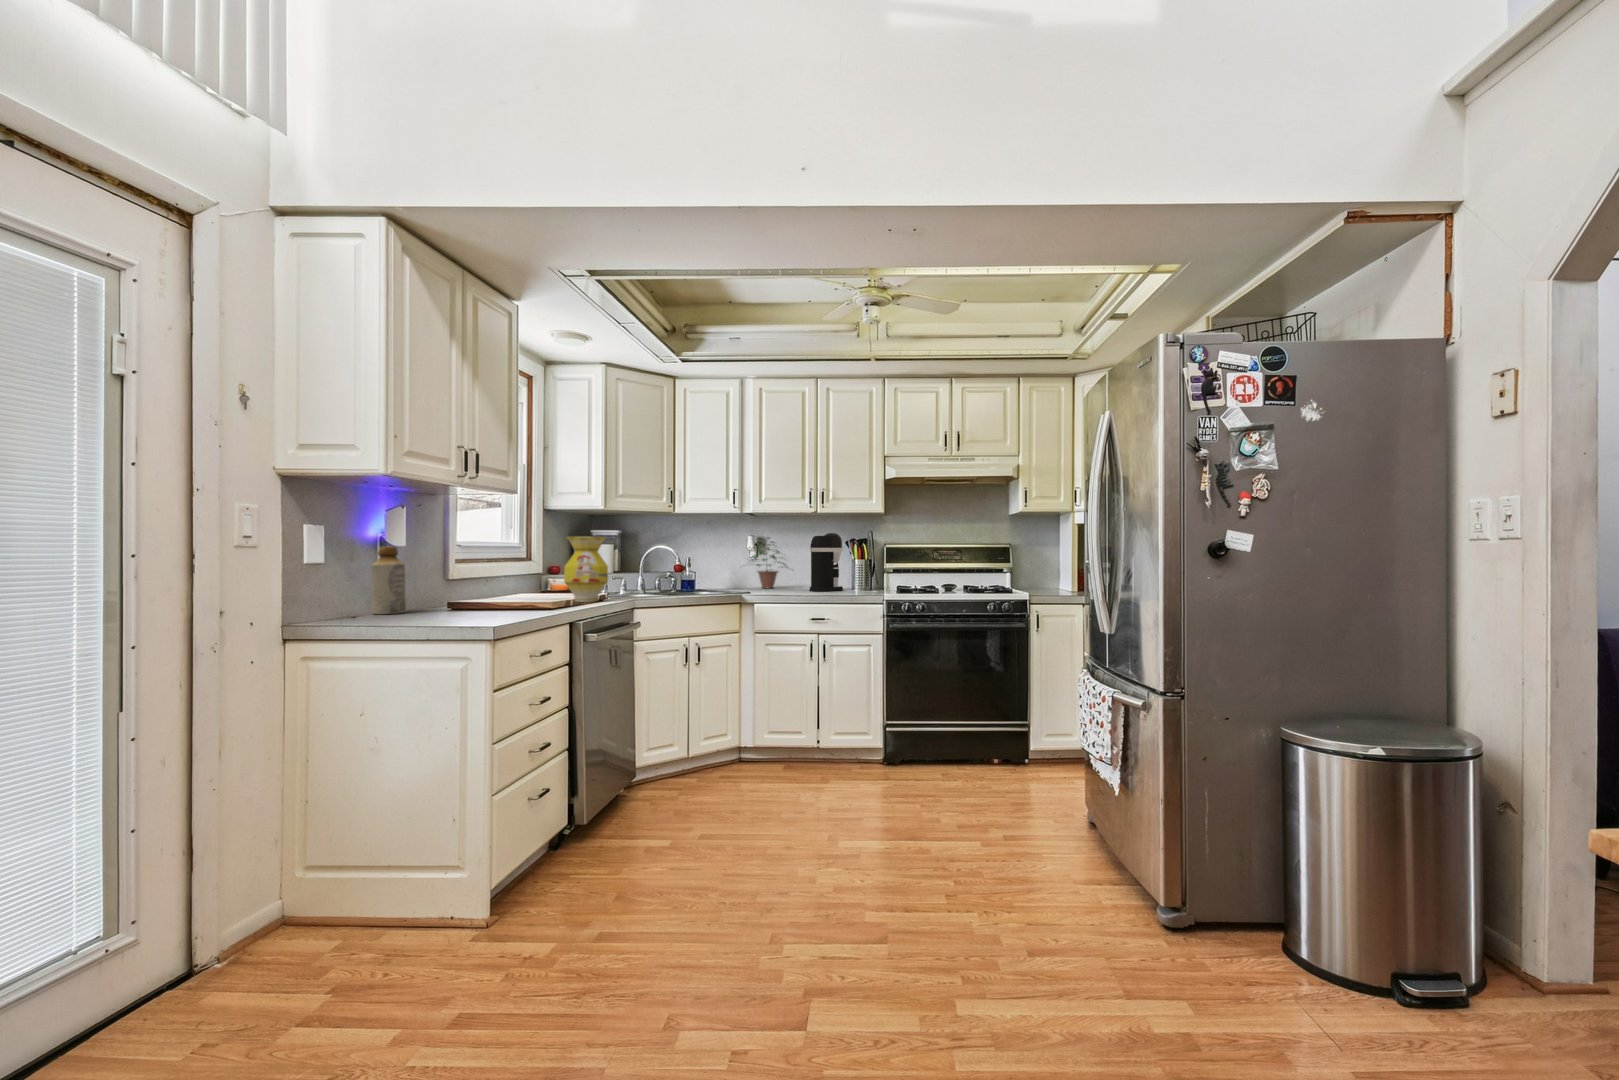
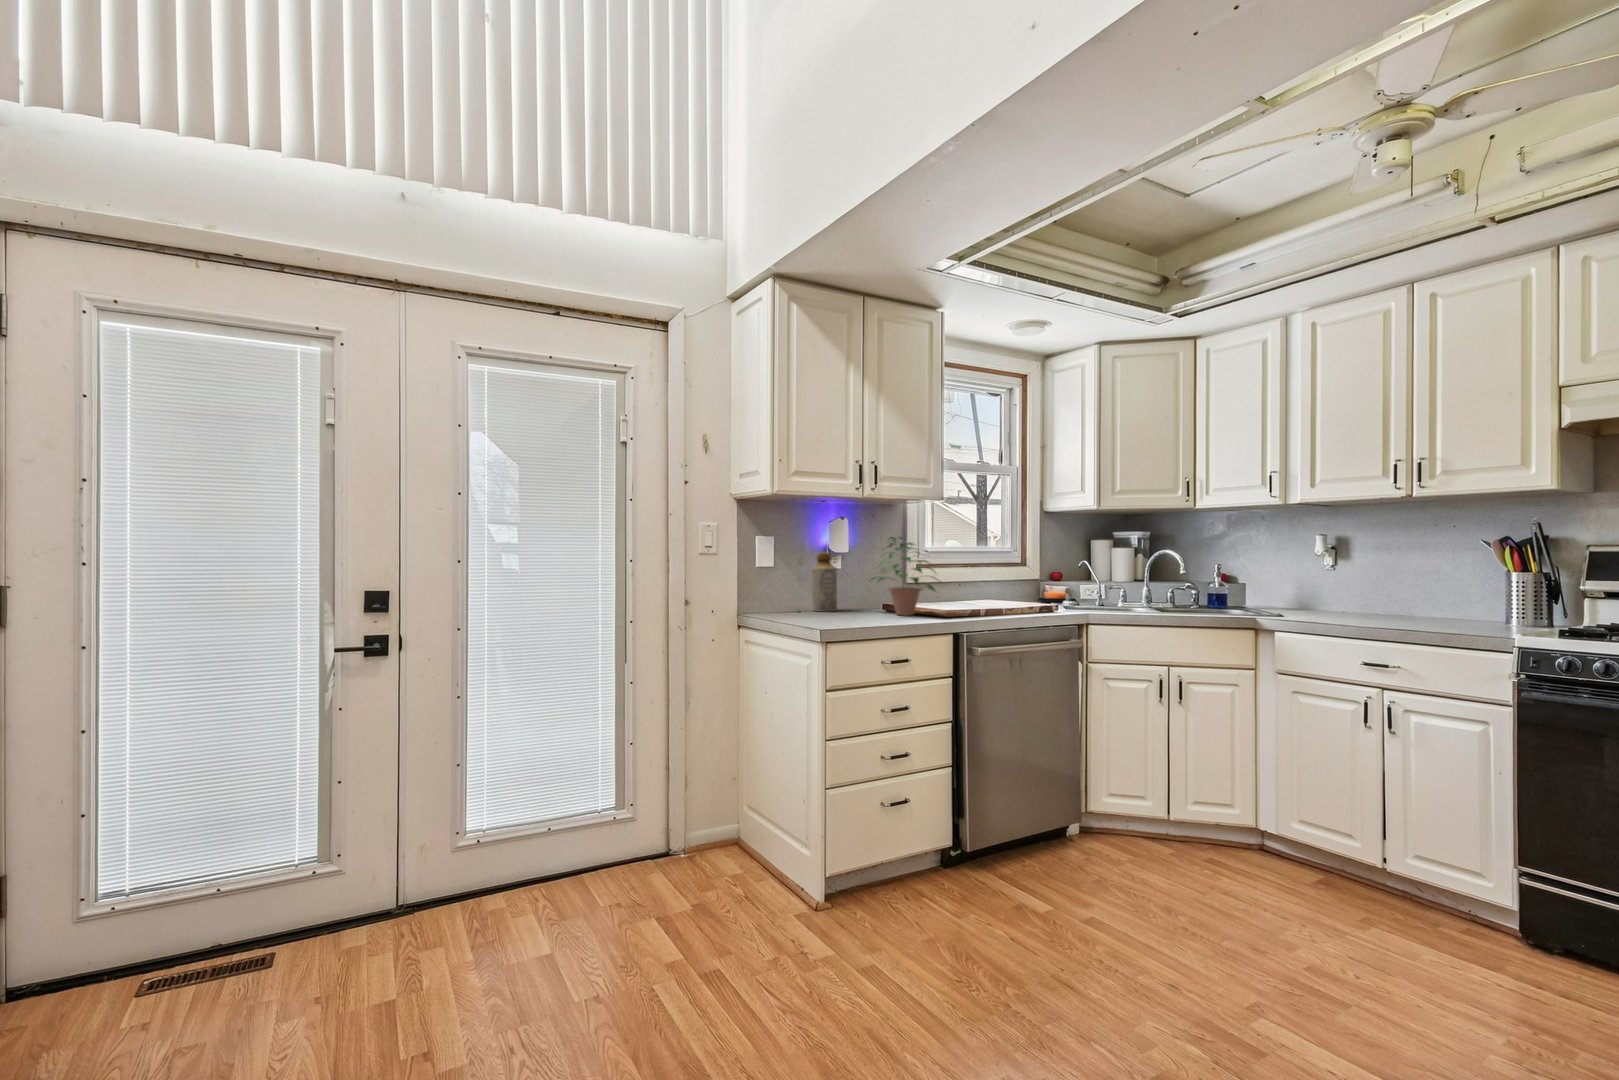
coffee maker: present [809,533,843,591] -> none [1396,530,1472,626]
vase: present [564,537,608,602] -> none [997,542,1044,613]
potted plant: present [753,538,785,588] -> present [872,537,935,616]

